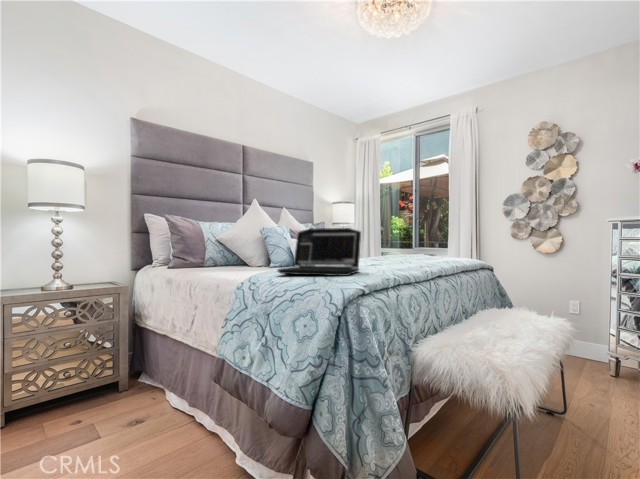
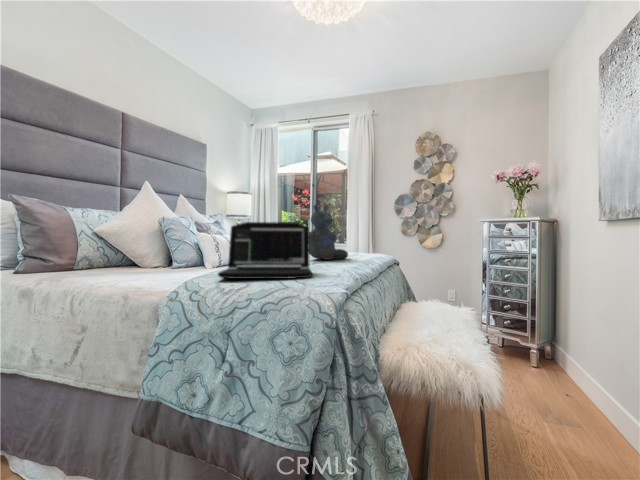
stuffed bear: none [377,211,421,262] -> present [309,205,348,260]

